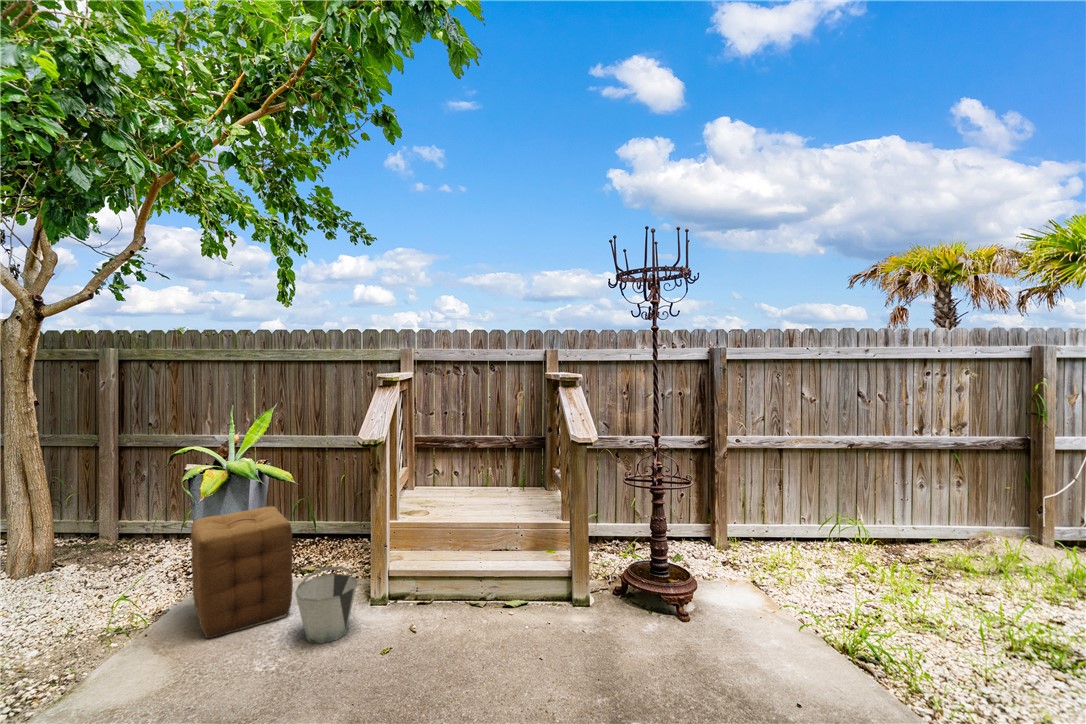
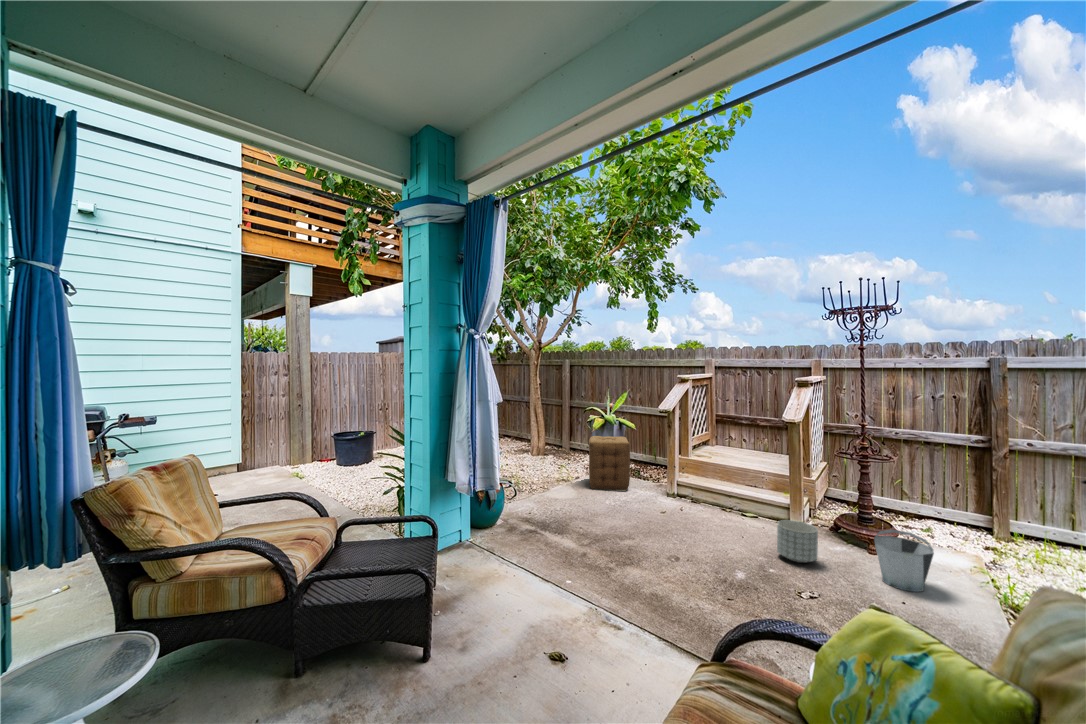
bucket: present [295,566,357,644] -> present [874,530,934,592]
planter: none [604,614,660,689] -> present [777,520,818,563]

